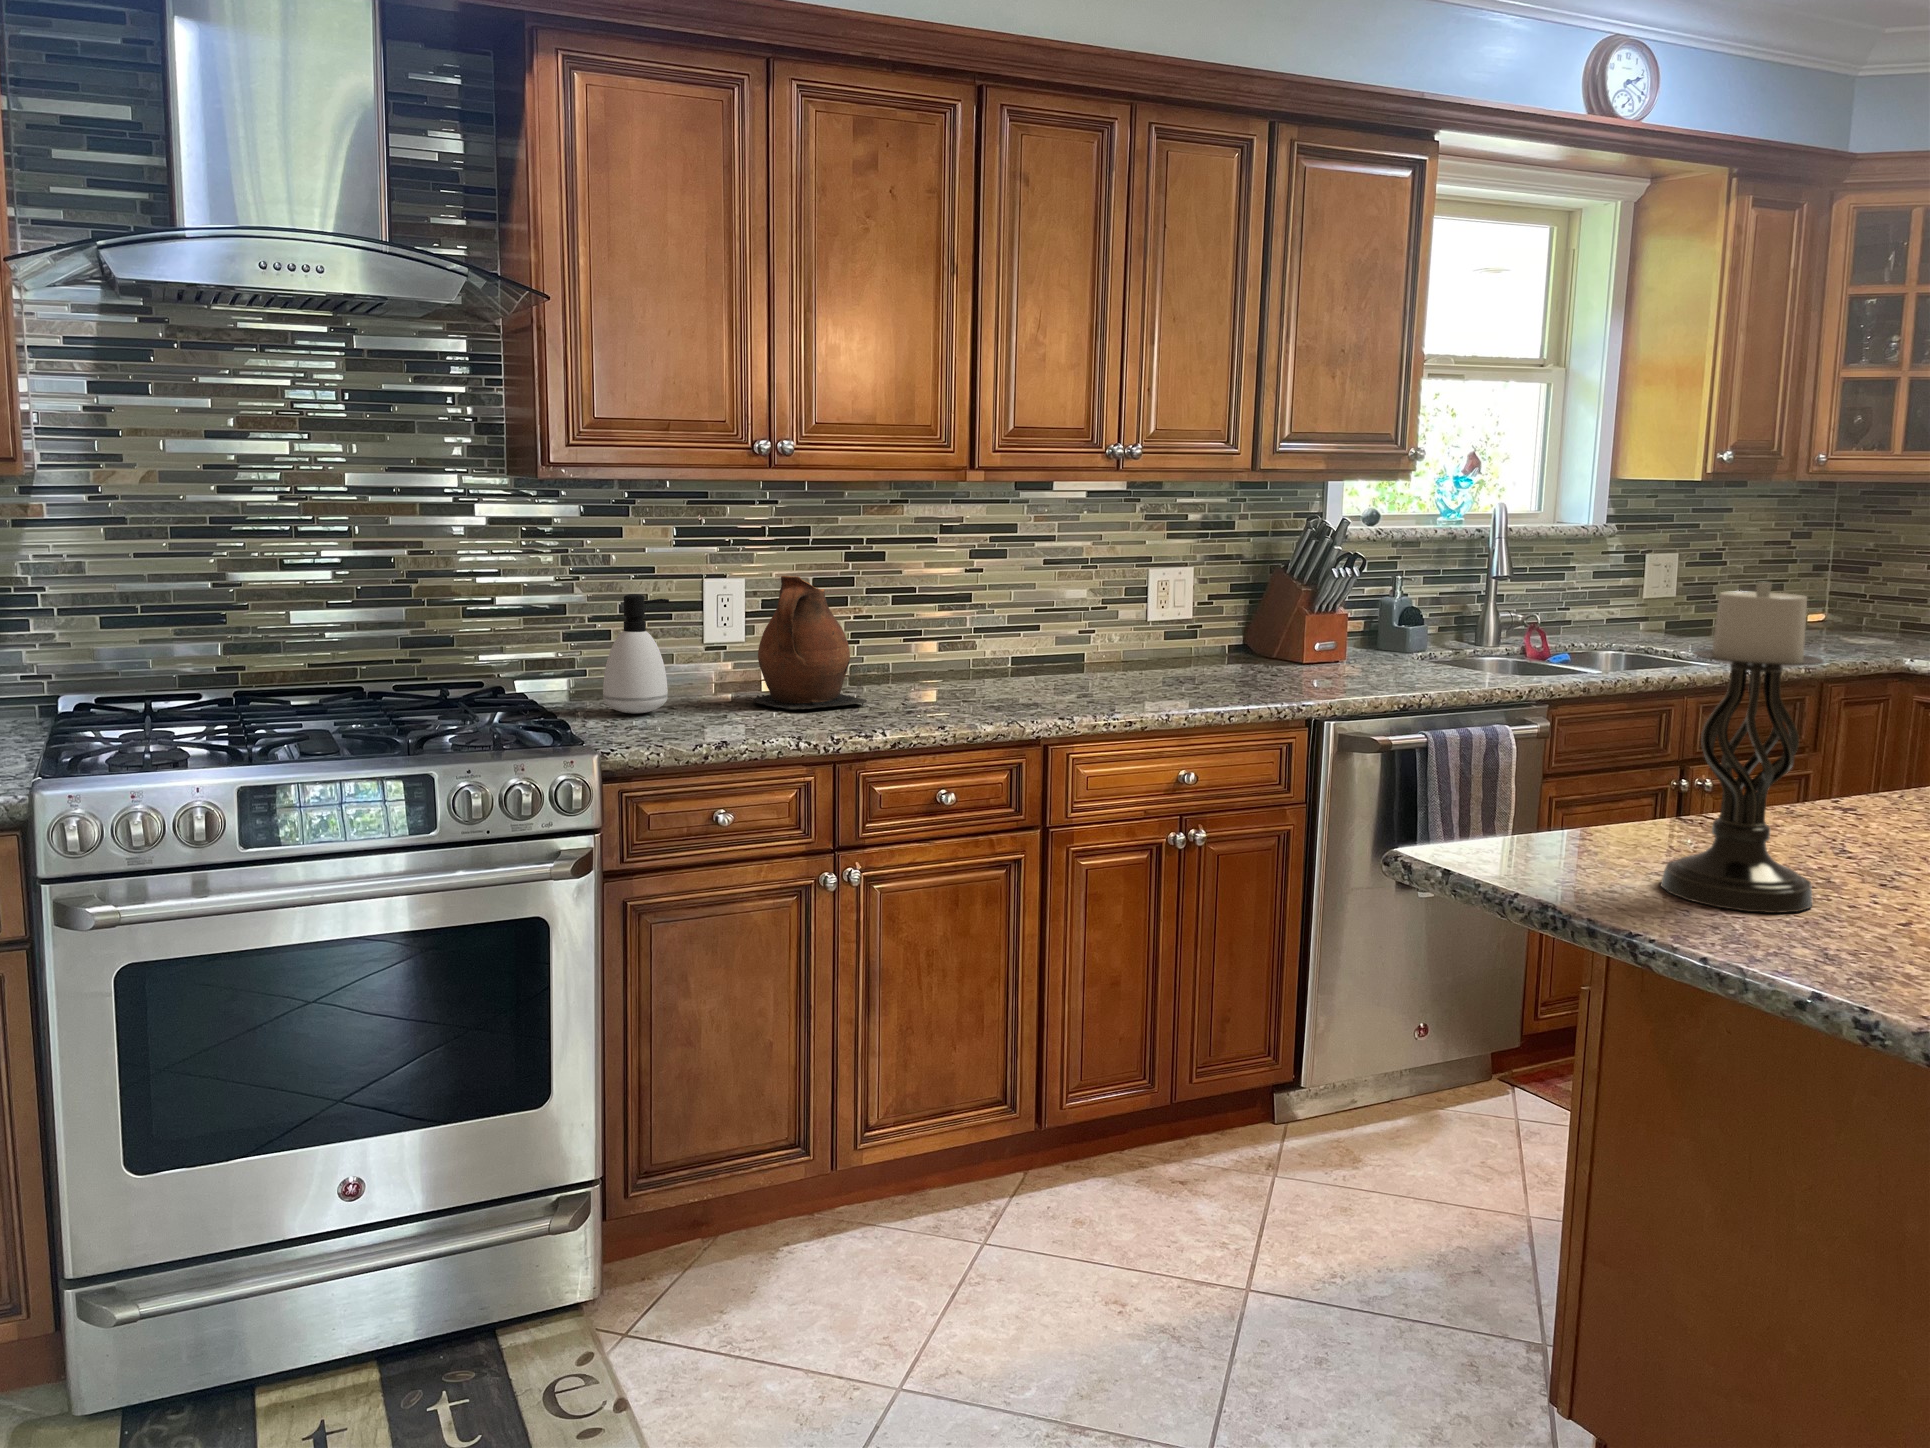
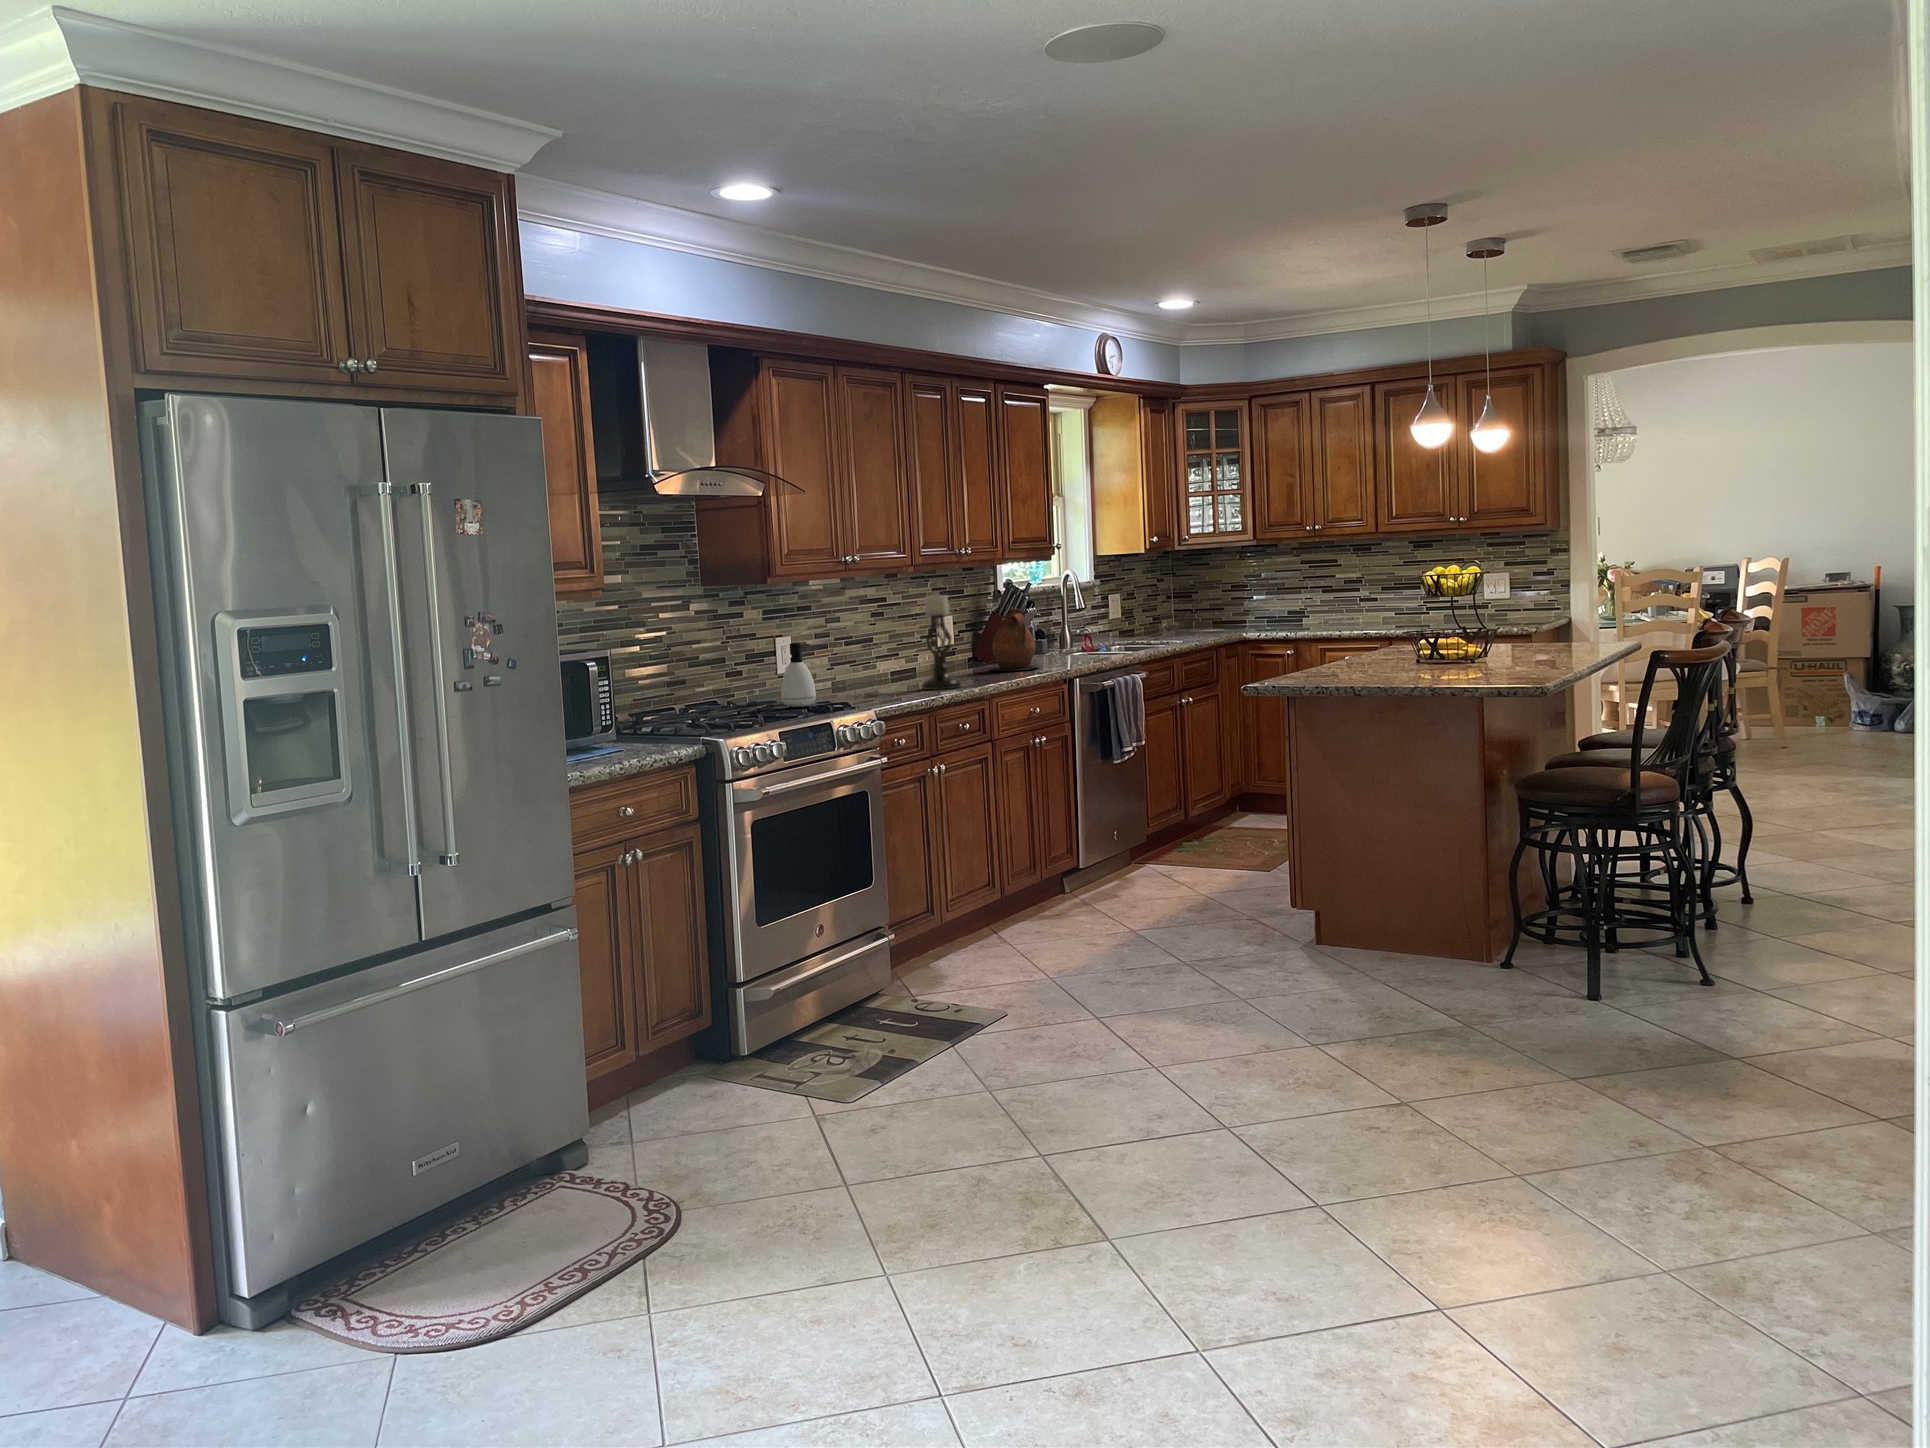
ceramic pitcher: present [746,576,867,710] -> present [989,609,1040,671]
candle holder: present [1661,582,1824,913] -> present [921,592,961,690]

